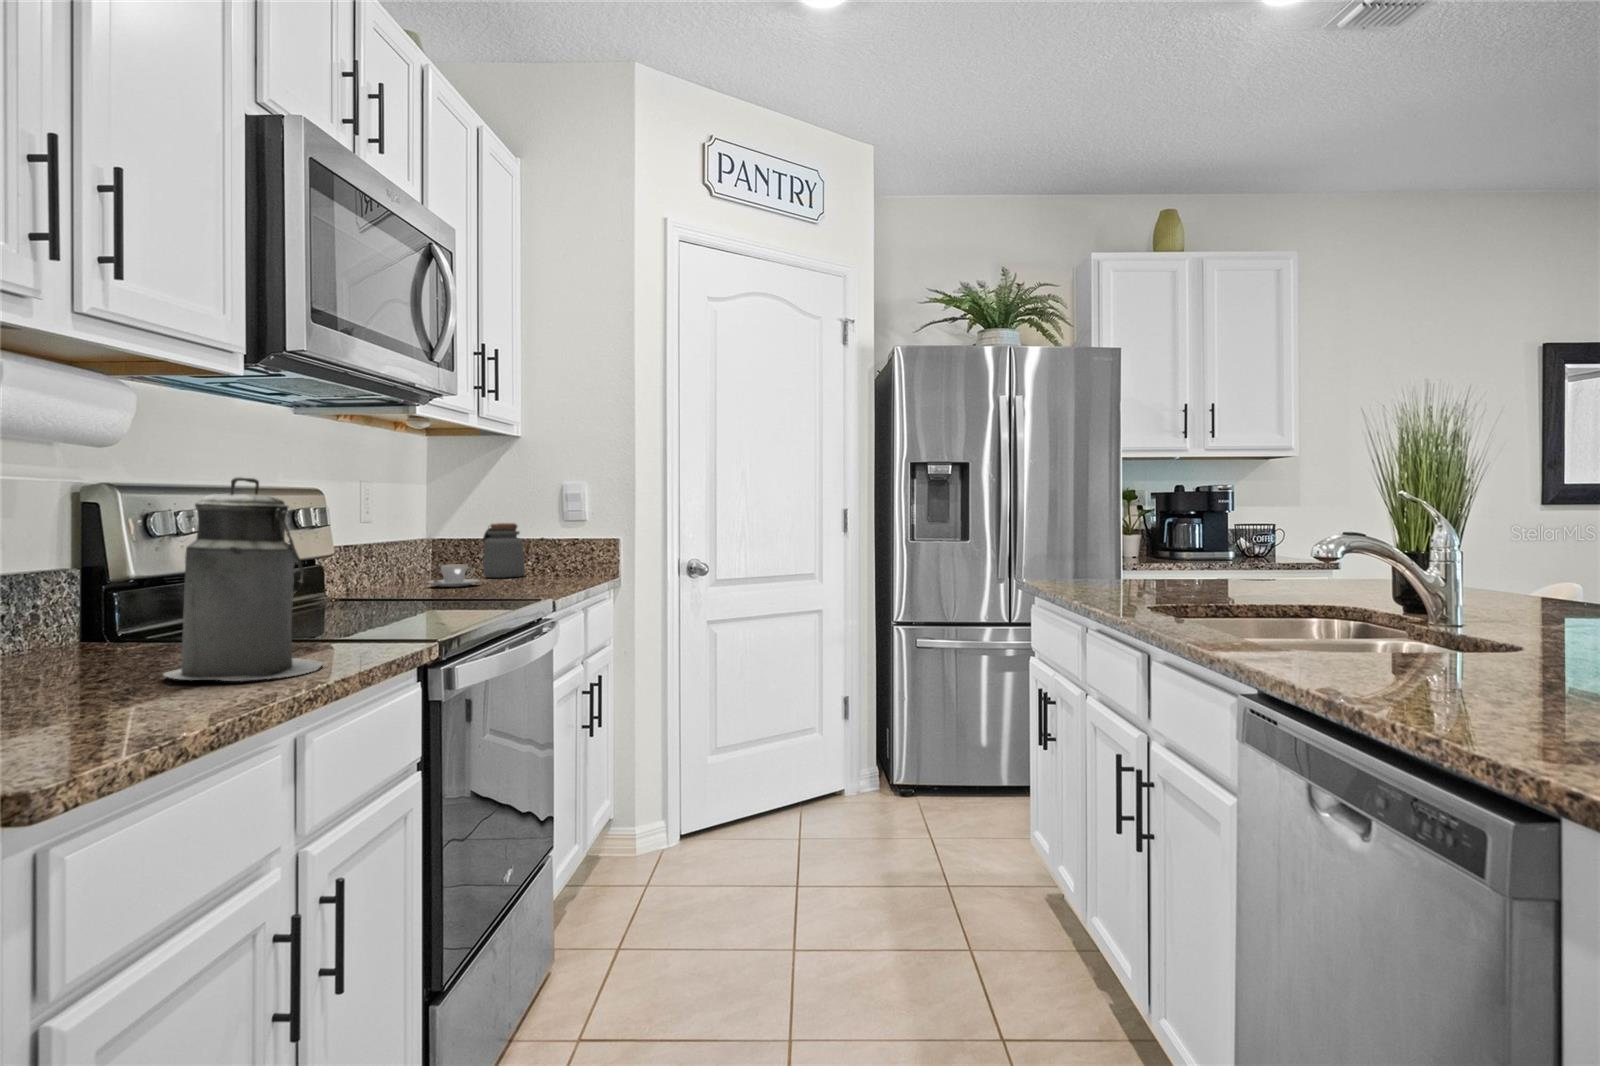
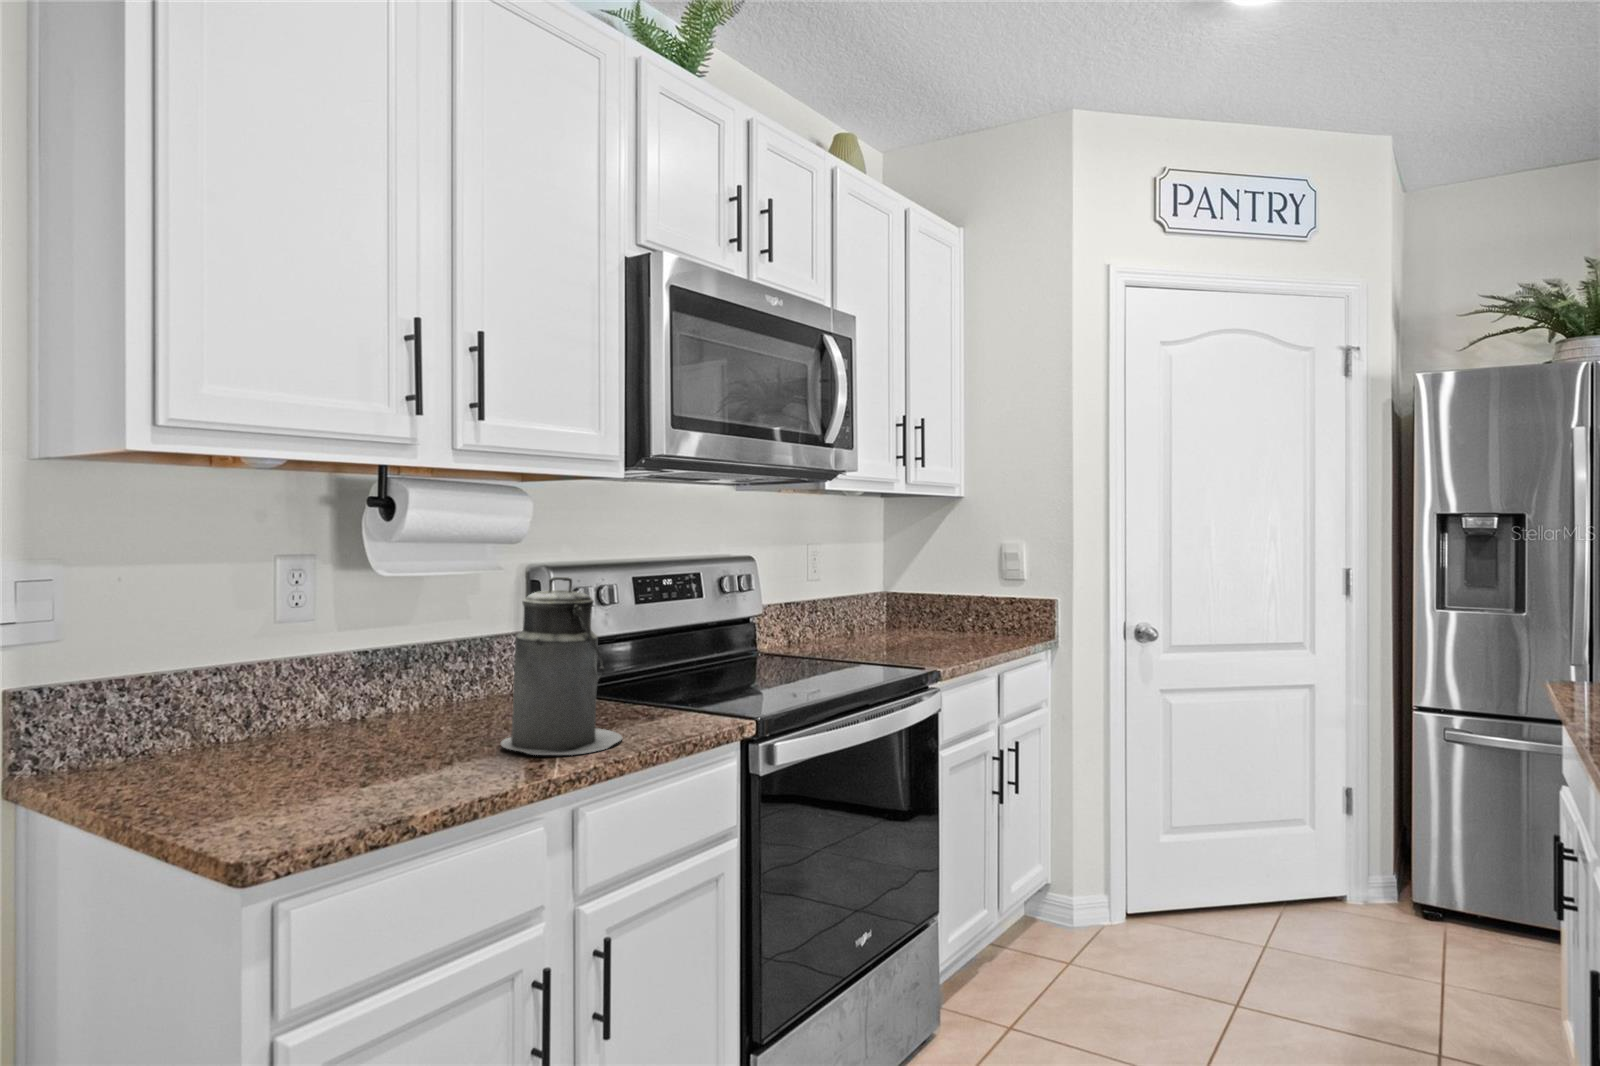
jar: present [483,523,525,578] -> none [924,580,965,634]
coffee cup: present [428,565,479,587] -> none [858,622,906,644]

